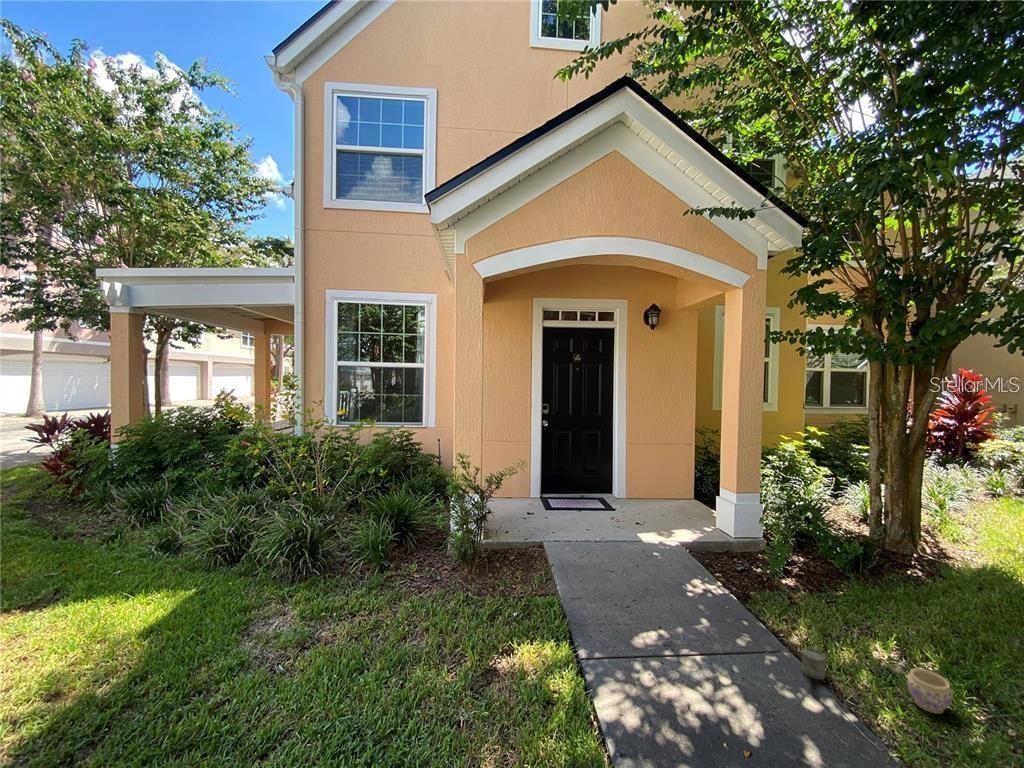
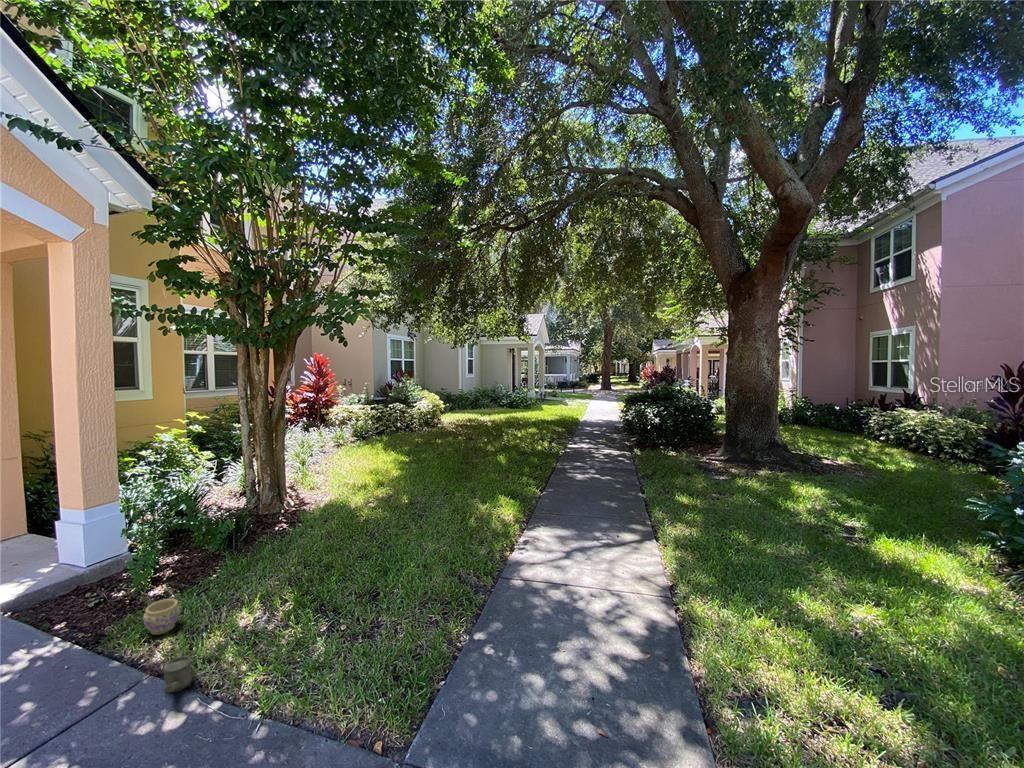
planter: present [907,669,953,714] -> present [143,599,180,635]

